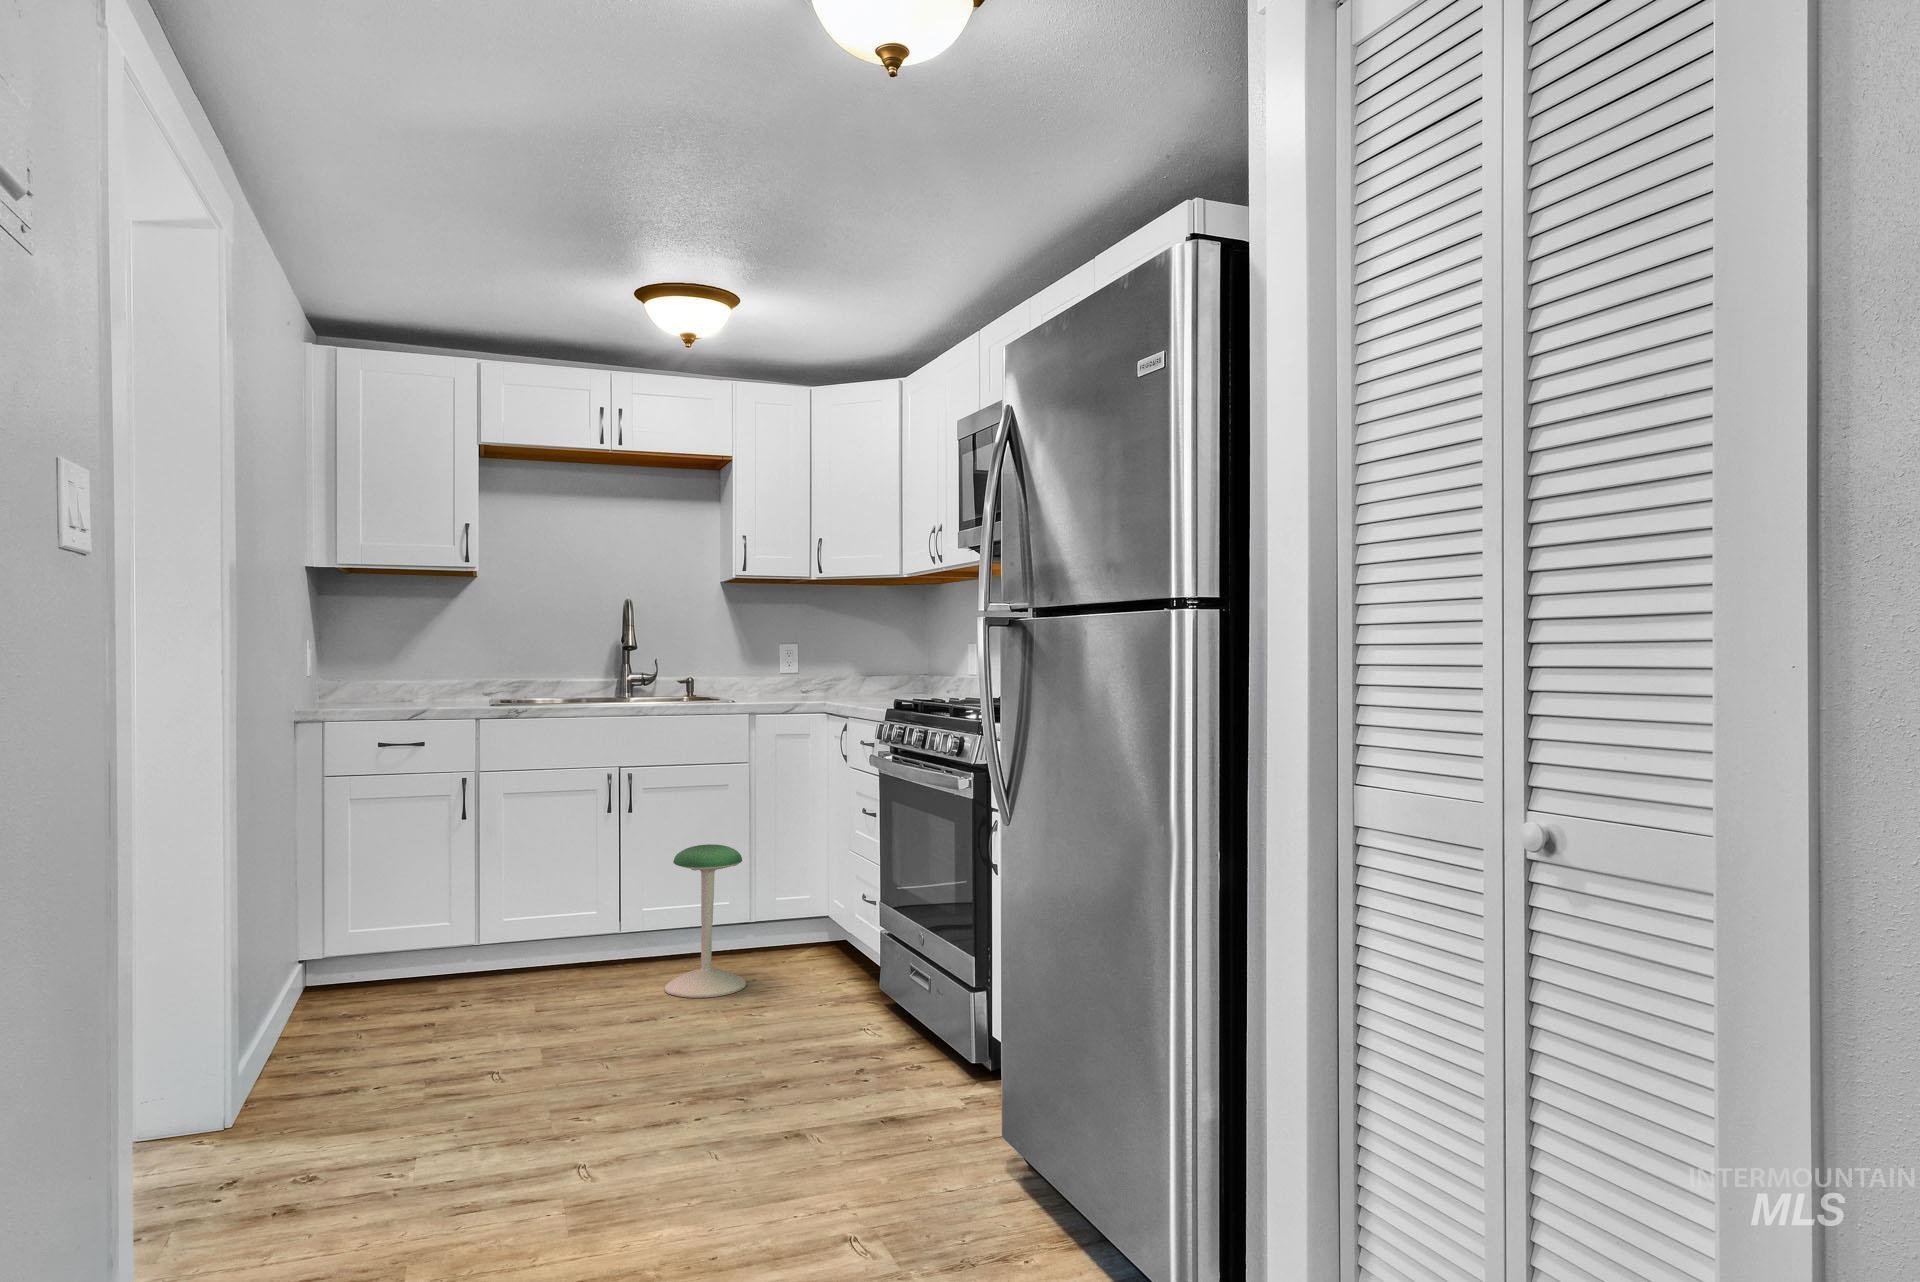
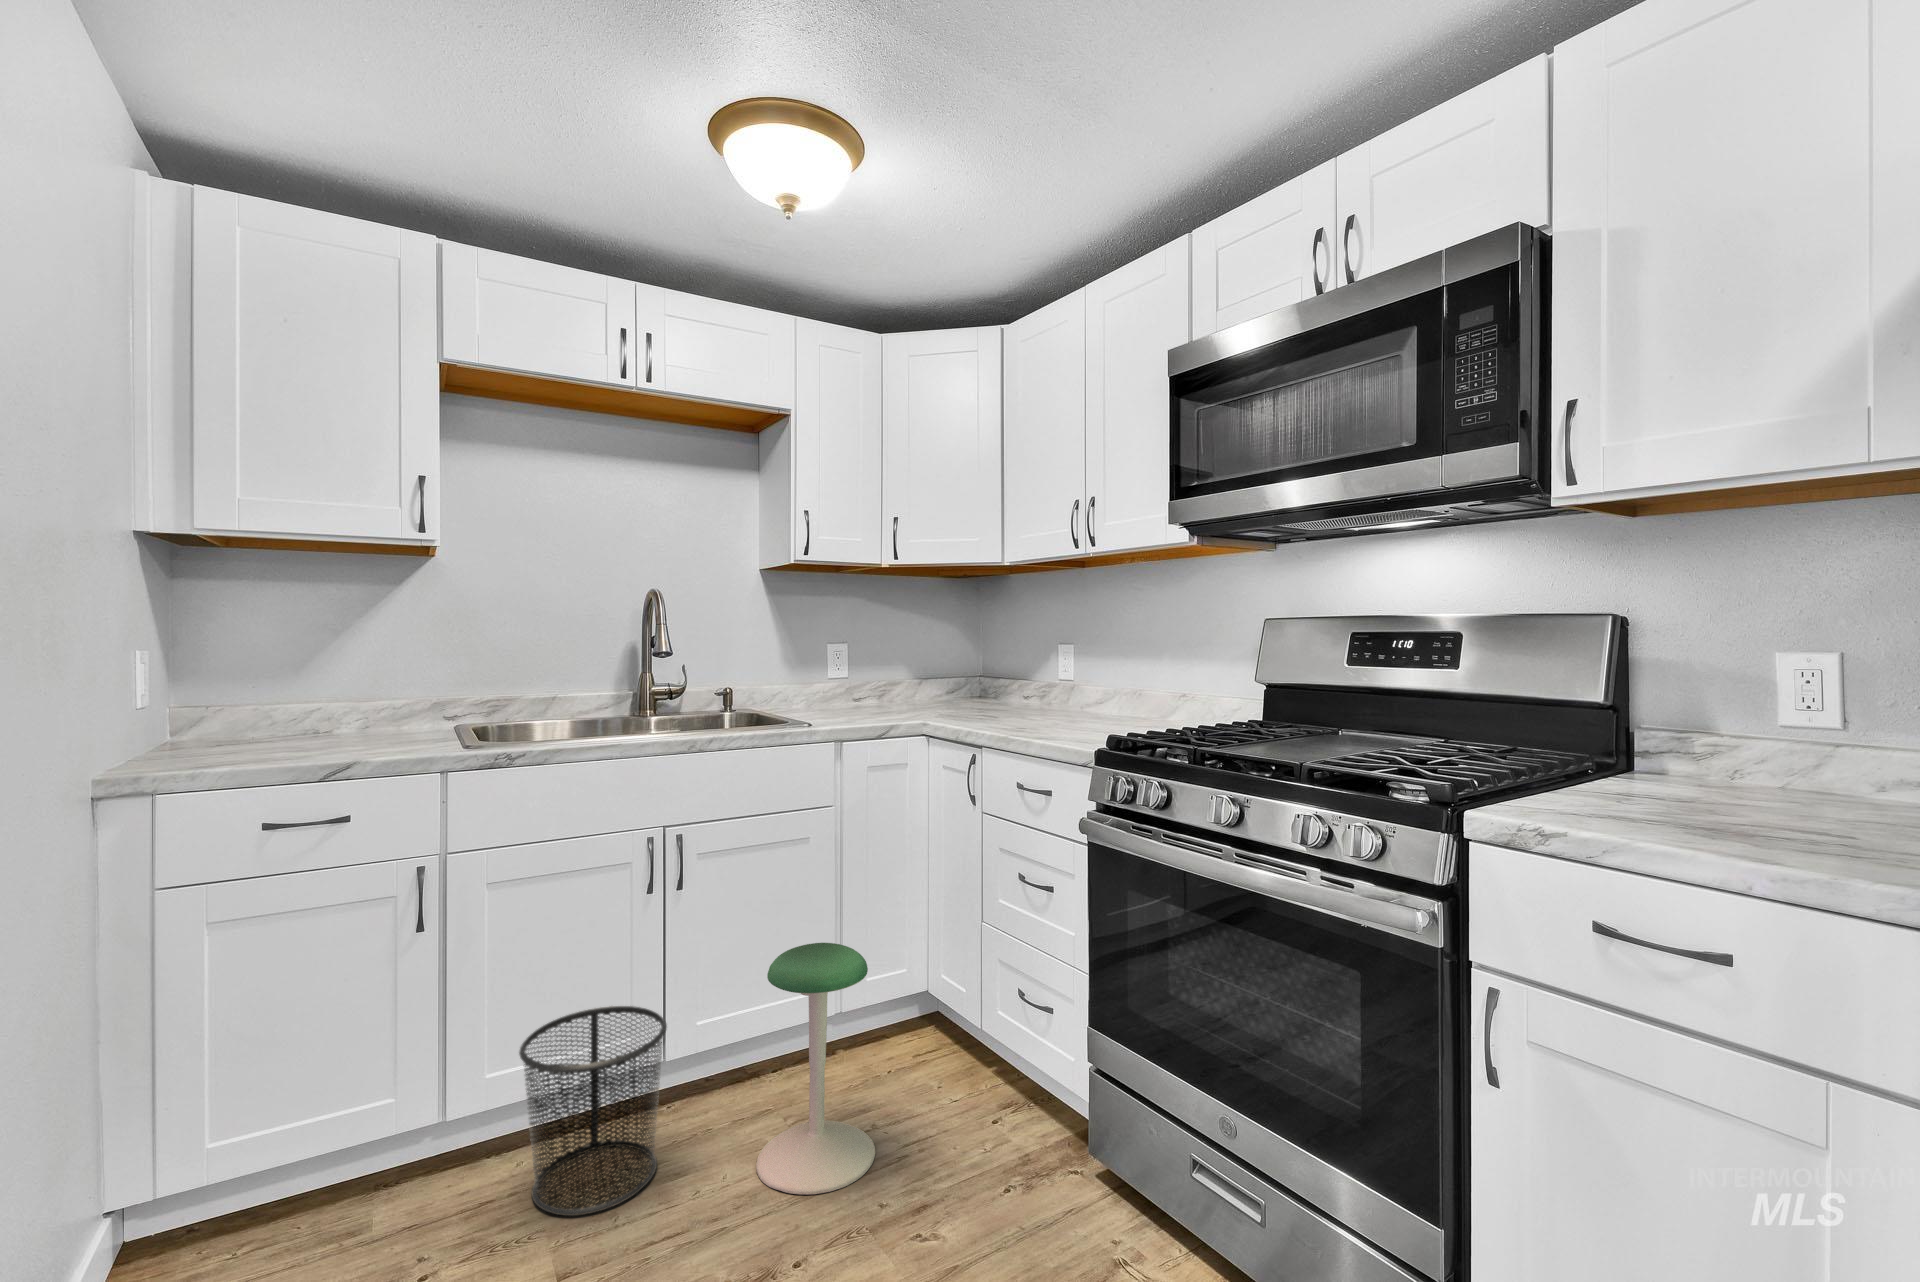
waste bin: none [519,883,612,996] -> present [519,1006,667,1216]

